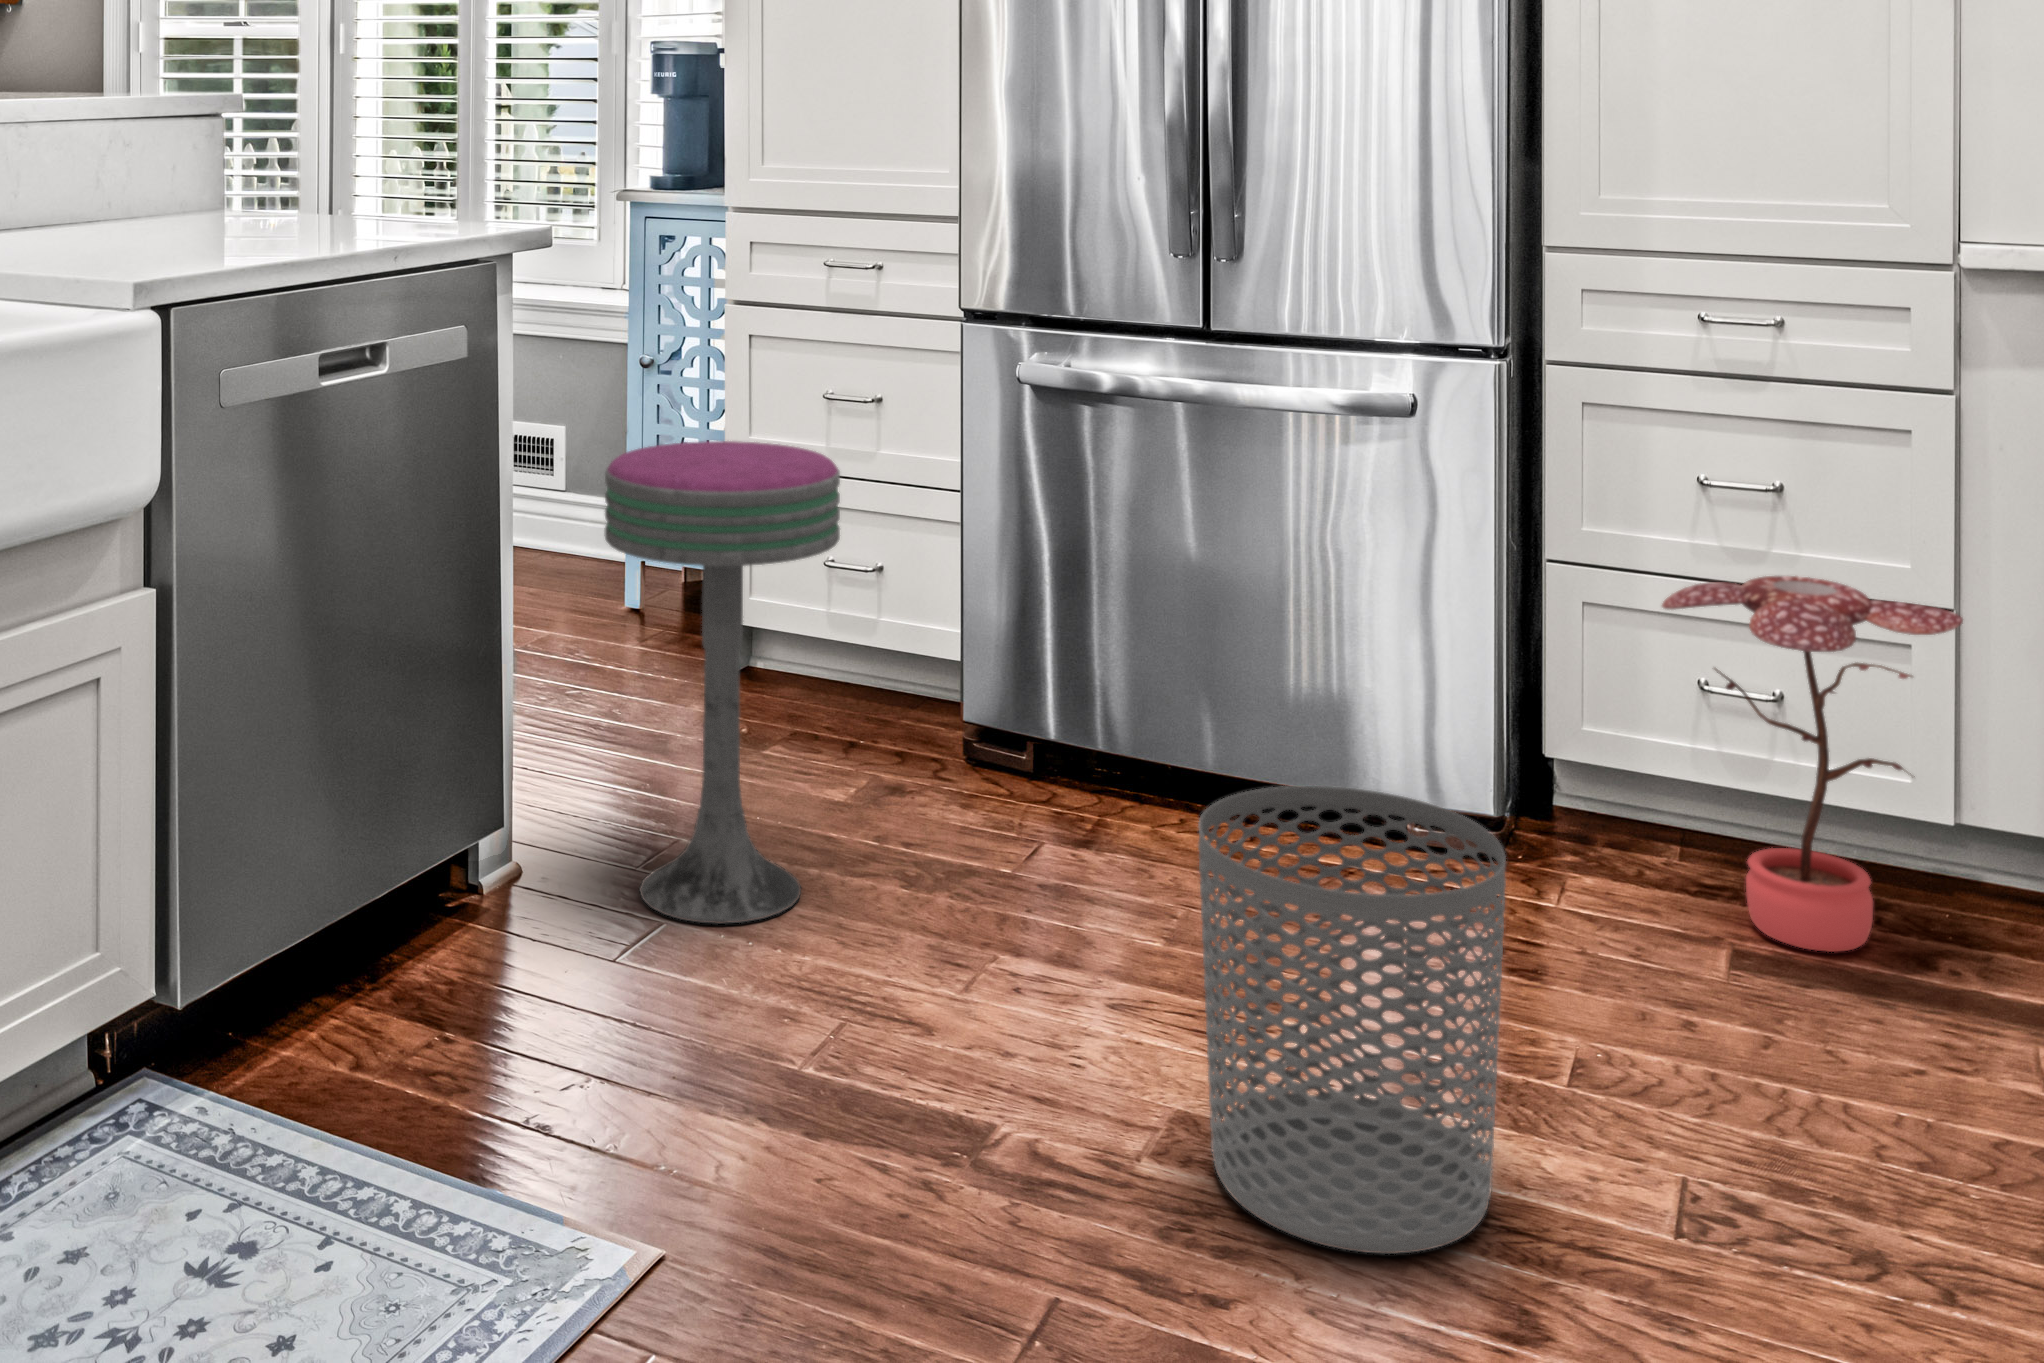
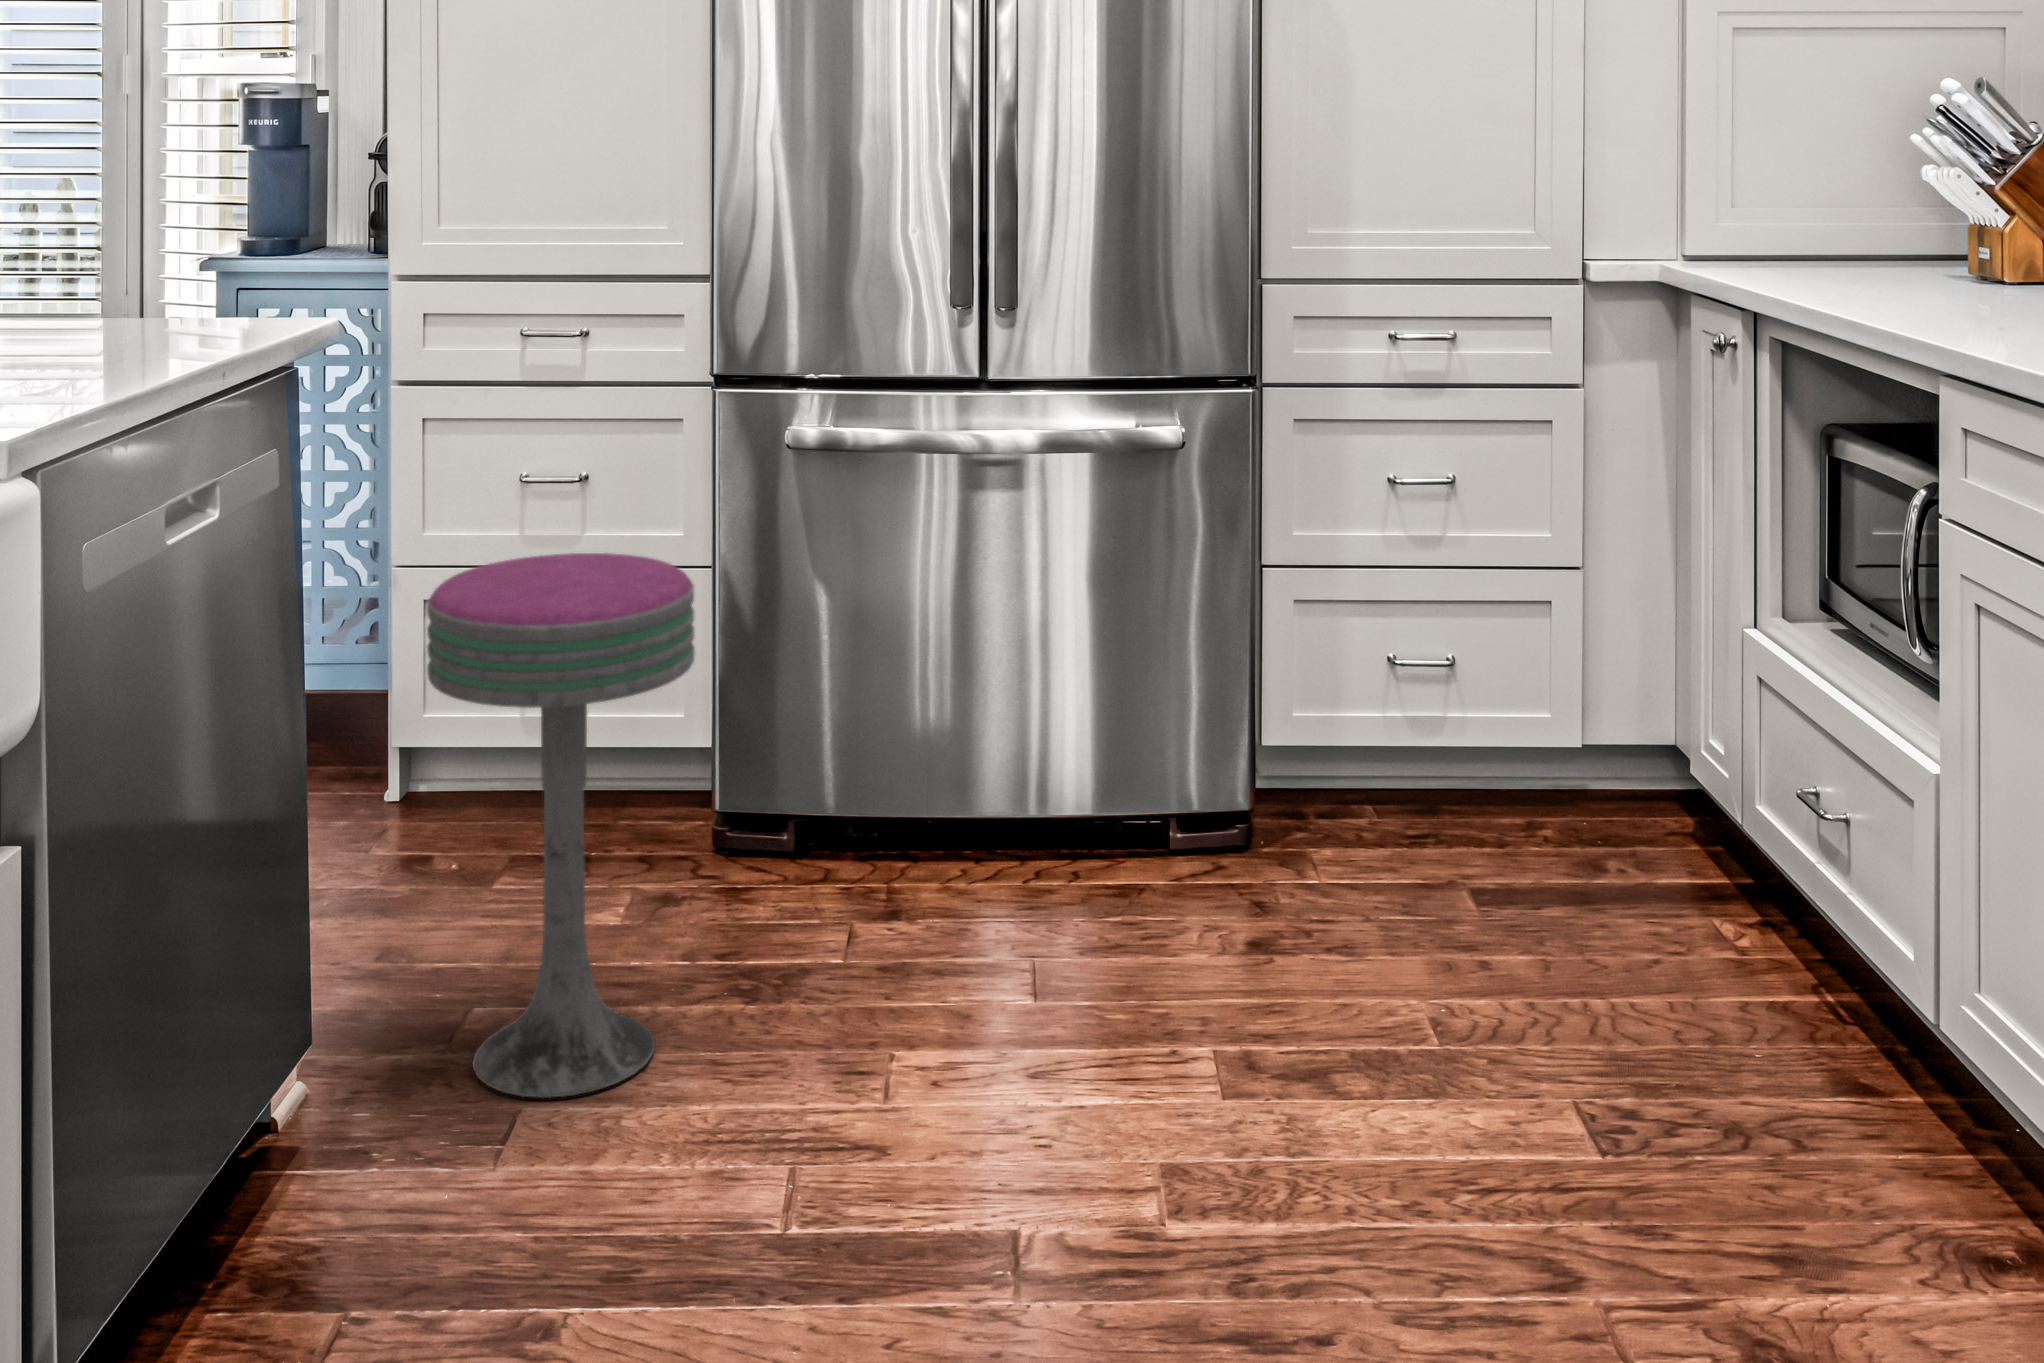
potted plant: present [1662,576,1963,952] -> none [1396,556,1628,878]
waste bin: present [1198,786,1506,1254] -> none [1208,822,1485,1255]

